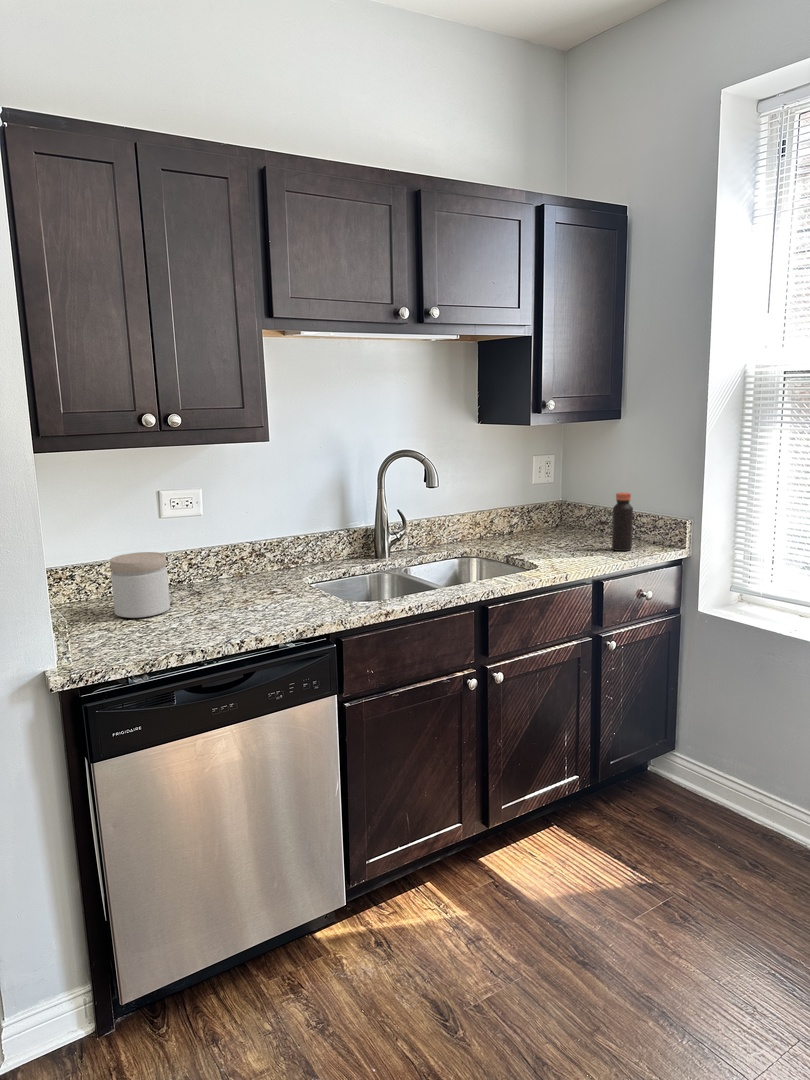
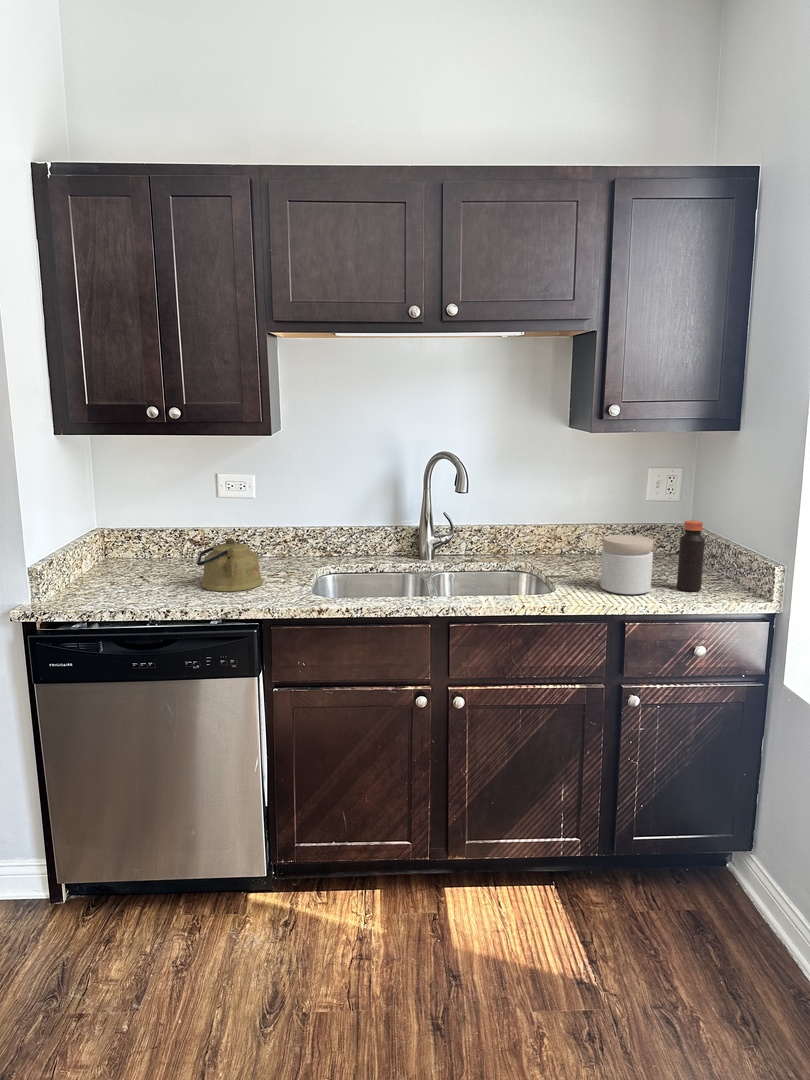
jar: present [110,552,170,618] -> present [601,535,654,595]
kettle: none [205,556,284,615] -> present [196,538,263,591]

